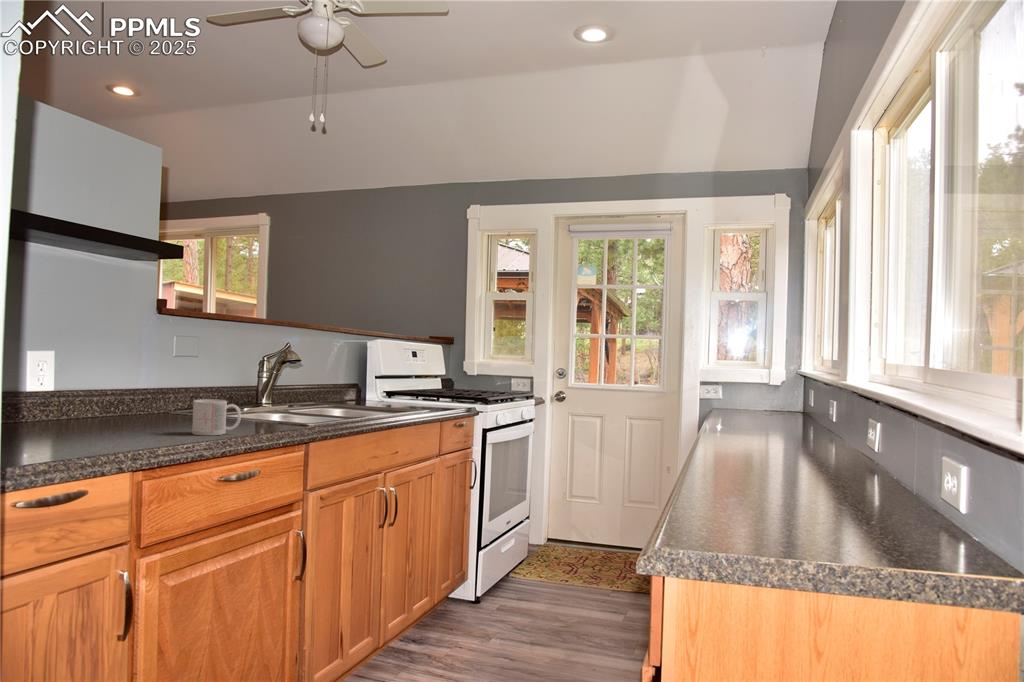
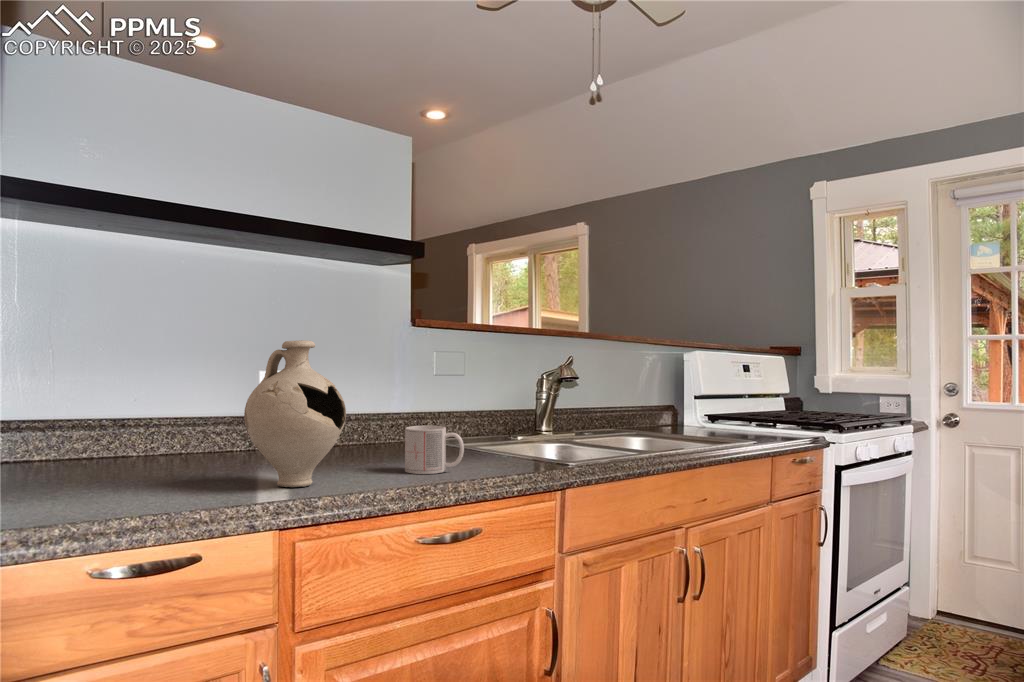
decorative vase: none [86,336,166,445] -> present [244,340,346,488]

